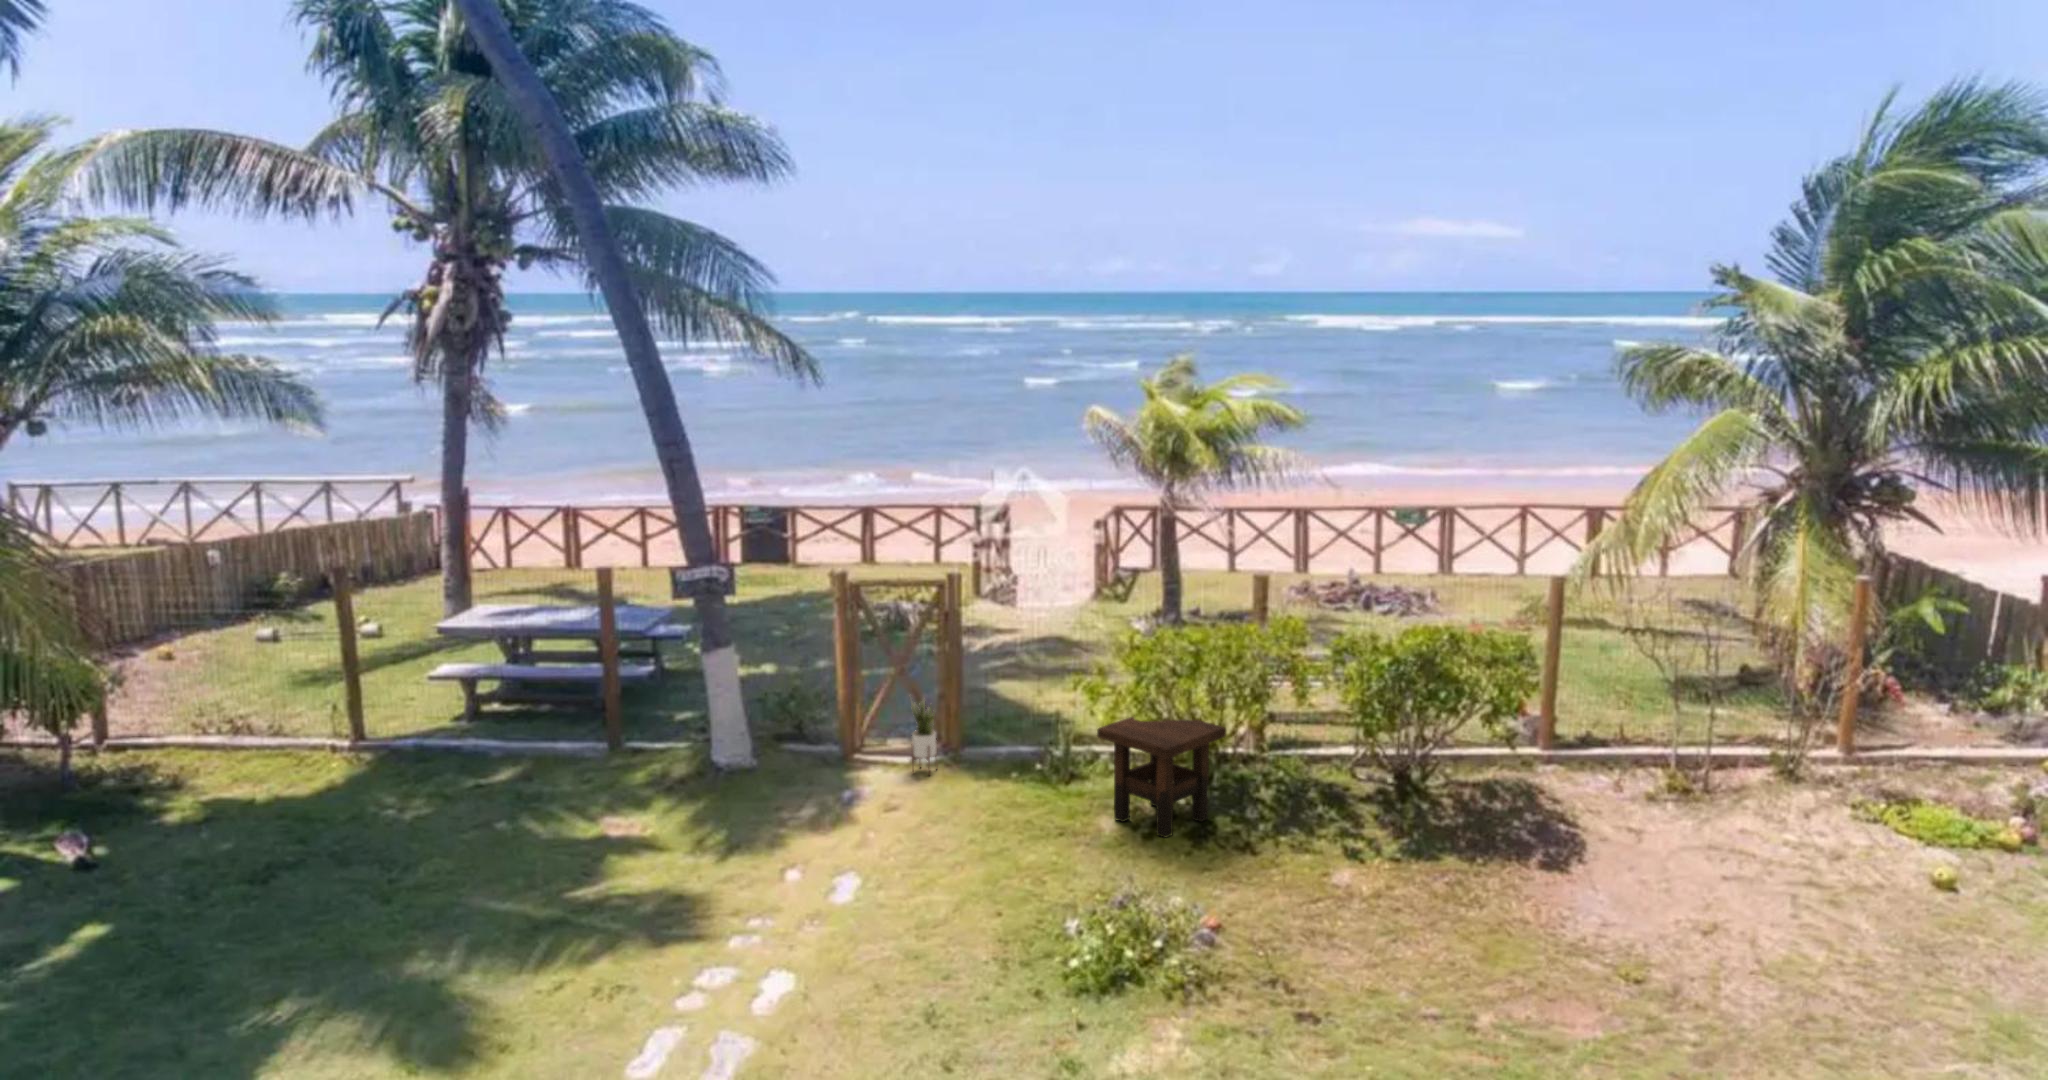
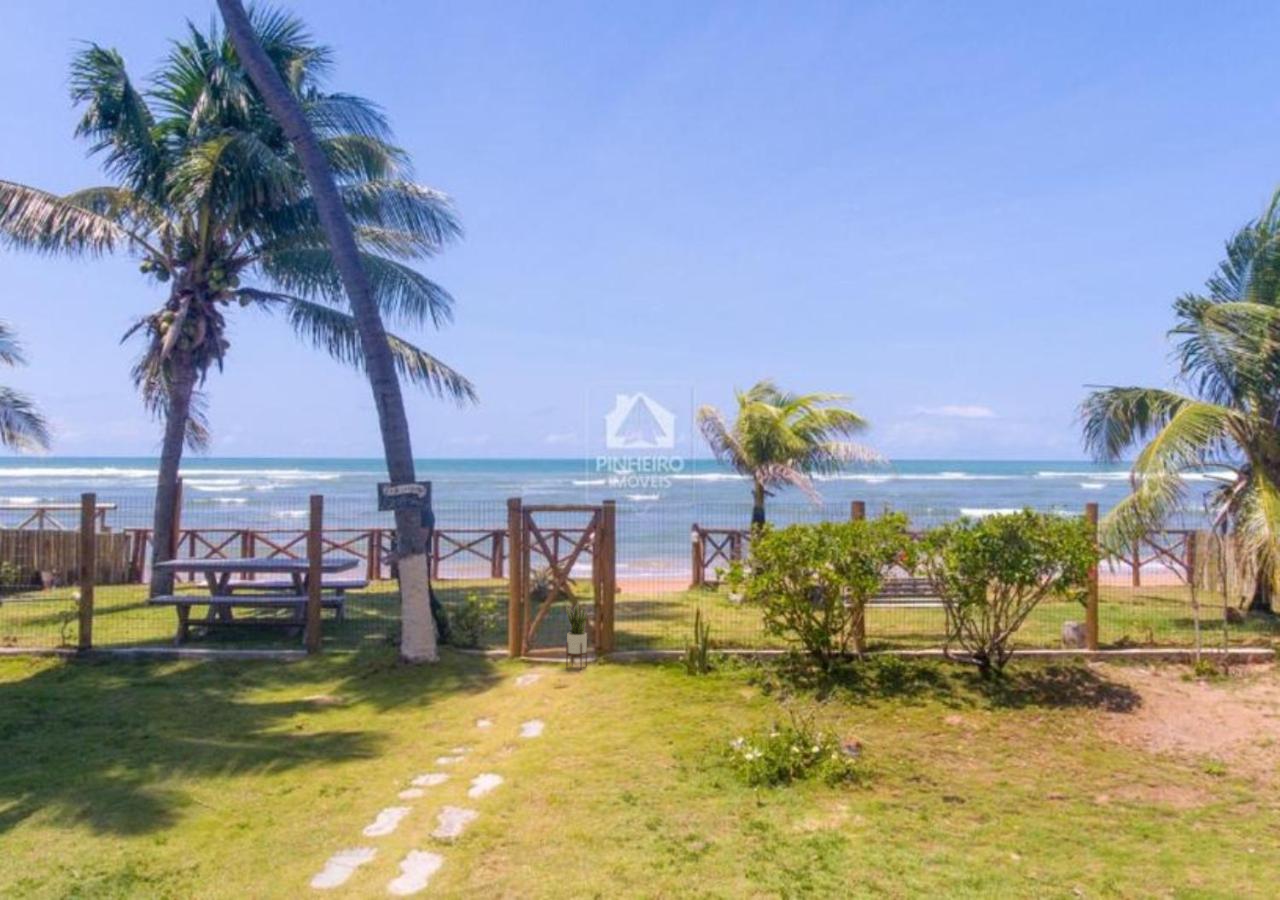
side table: present [1097,717,1226,838] -> none [731,603,838,702]

